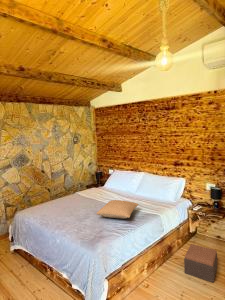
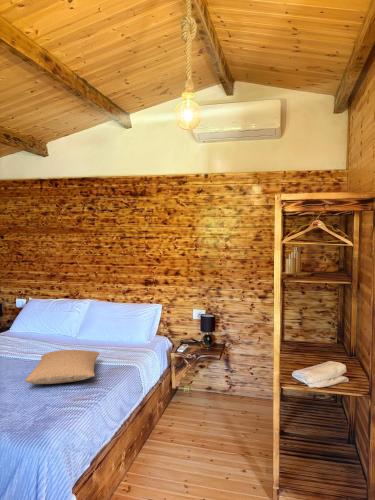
footstool: present [184,244,217,282] -> none [177,403,219,451]

